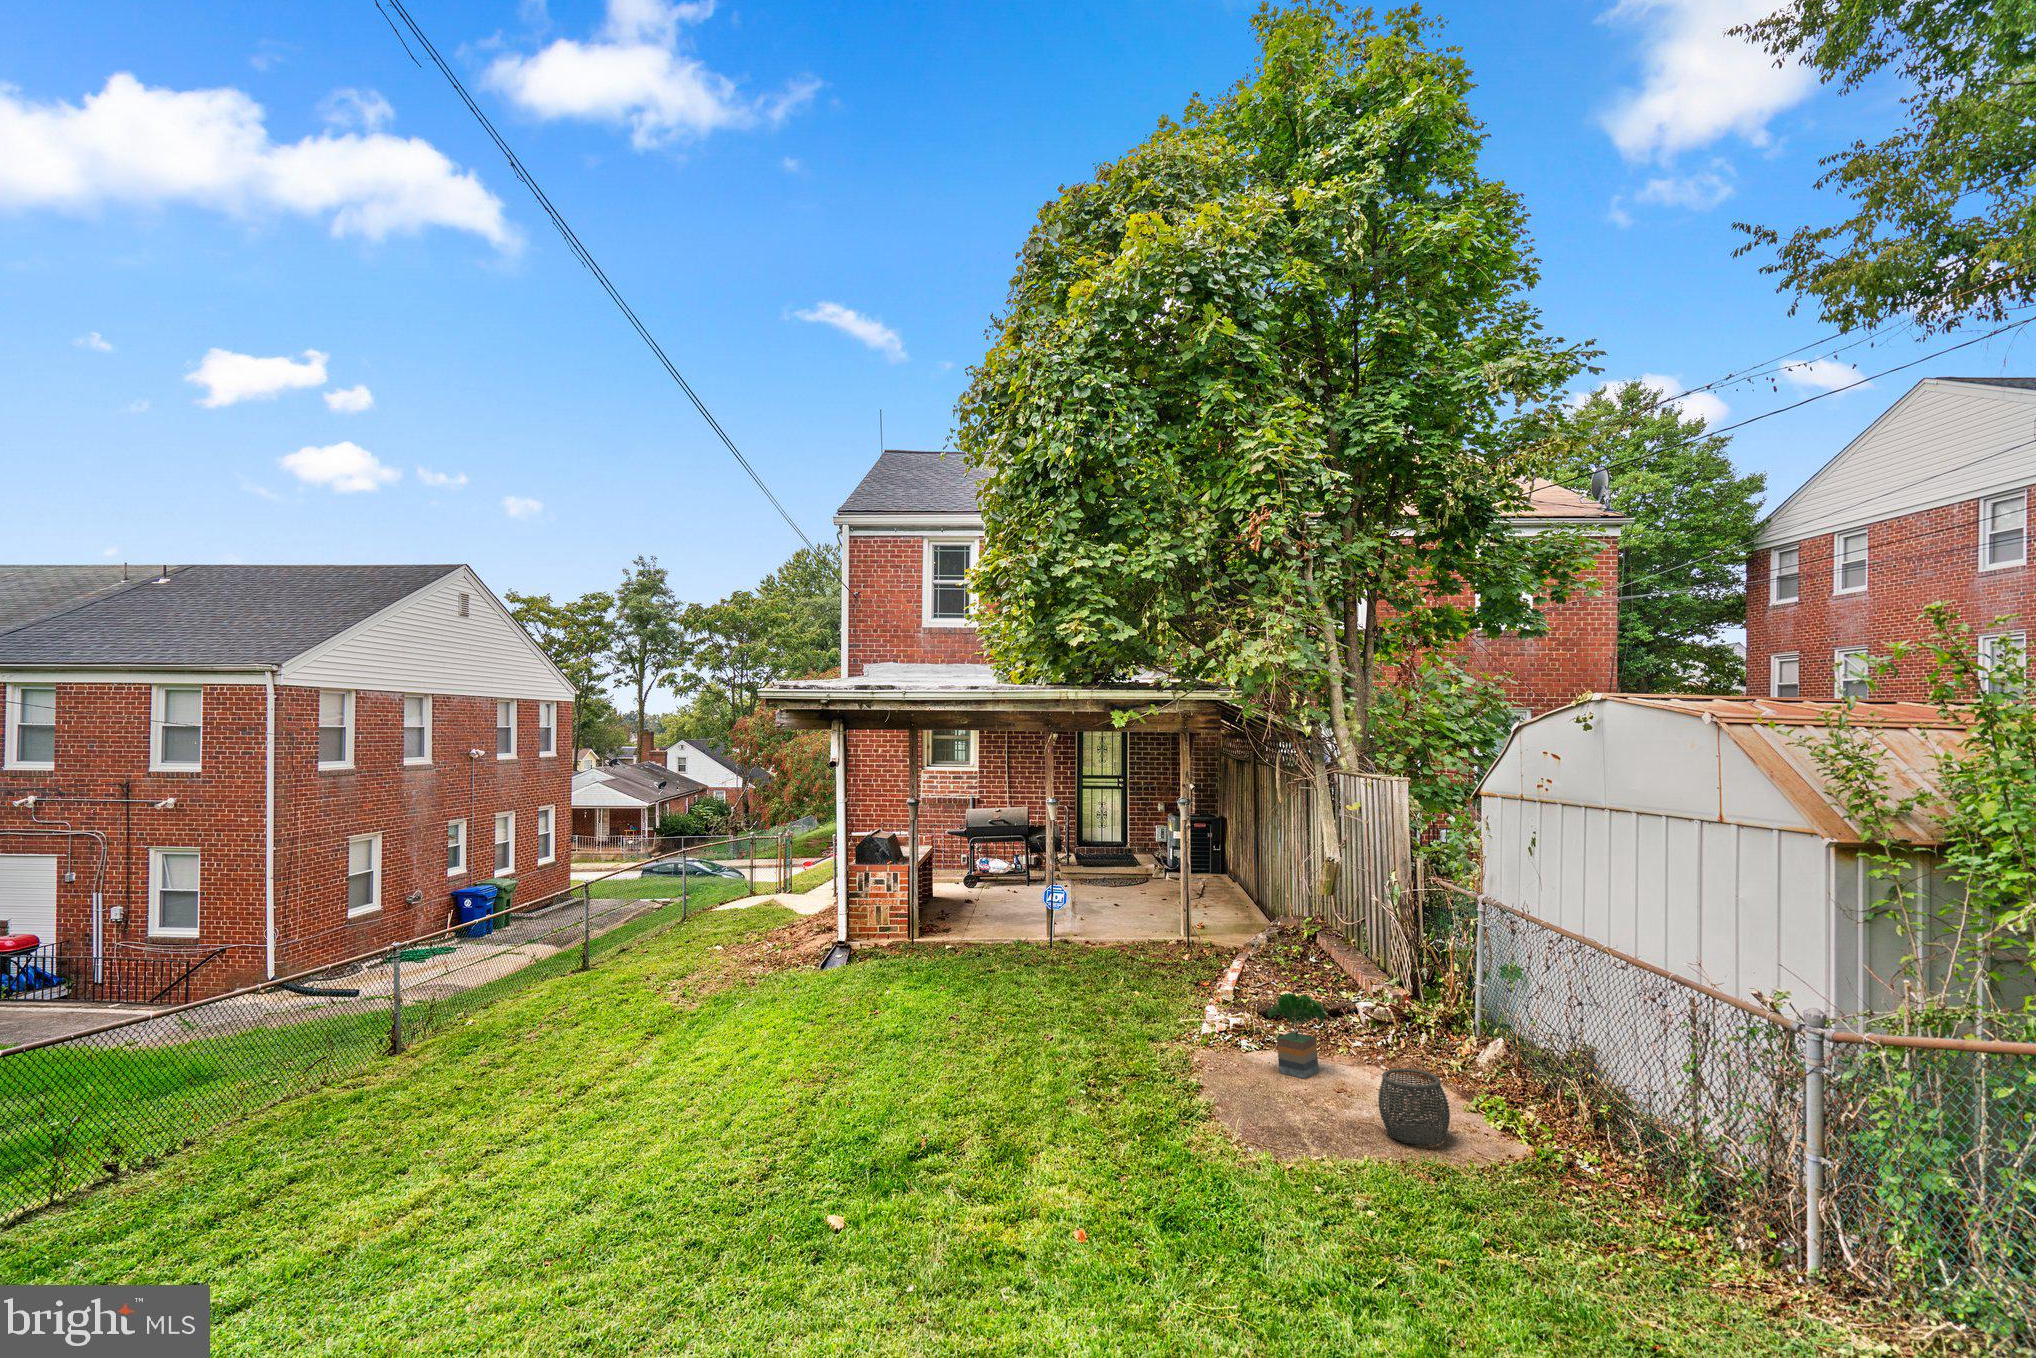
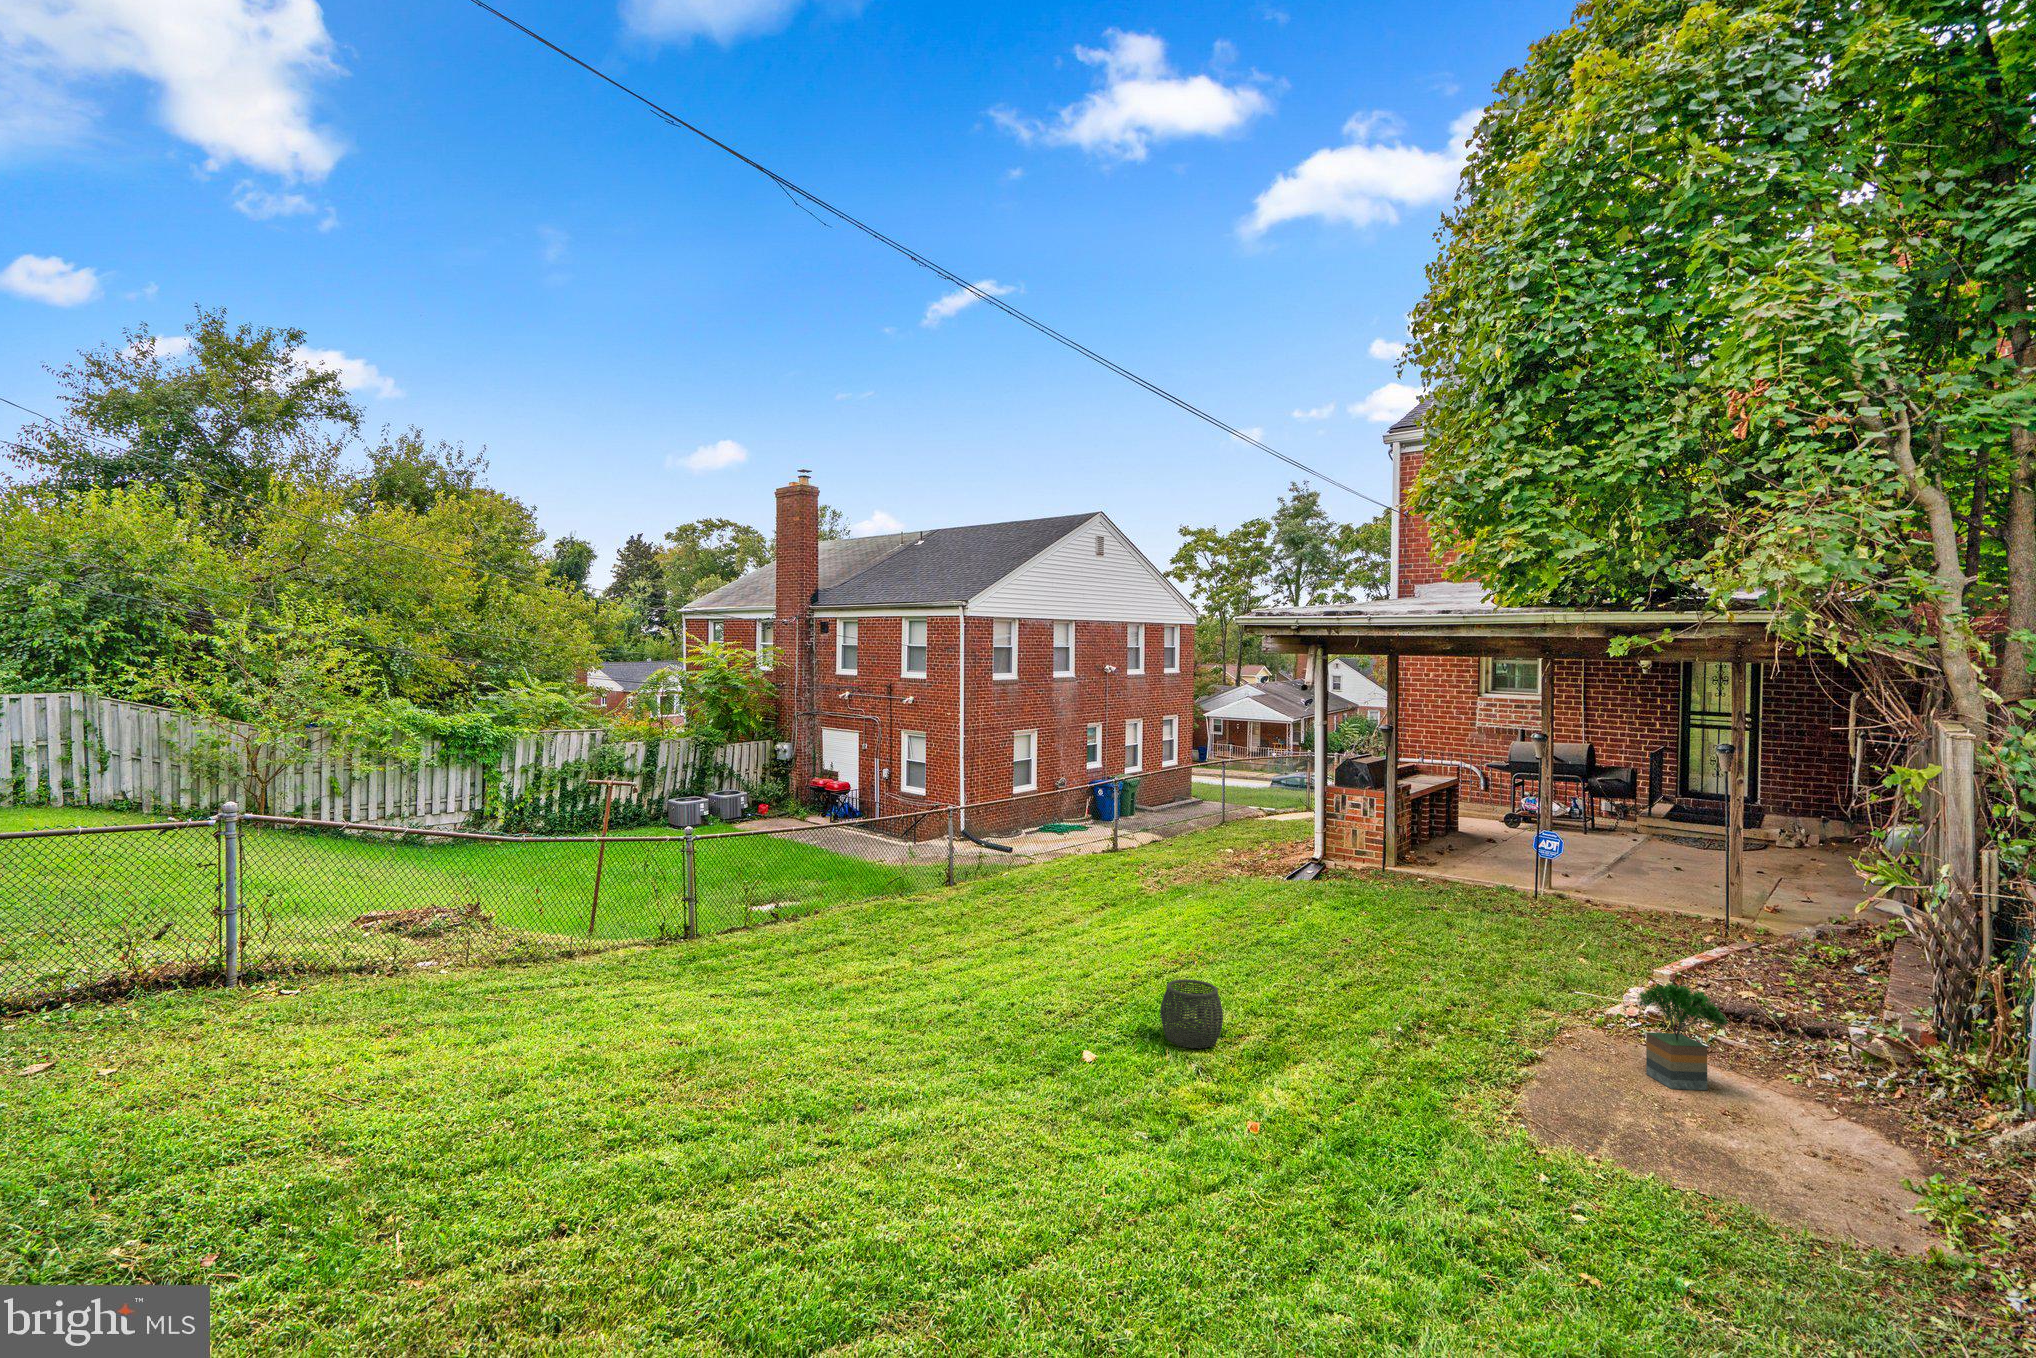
woven basket: present [1378,1069,1450,1146] -> present [1160,979,1224,1049]

